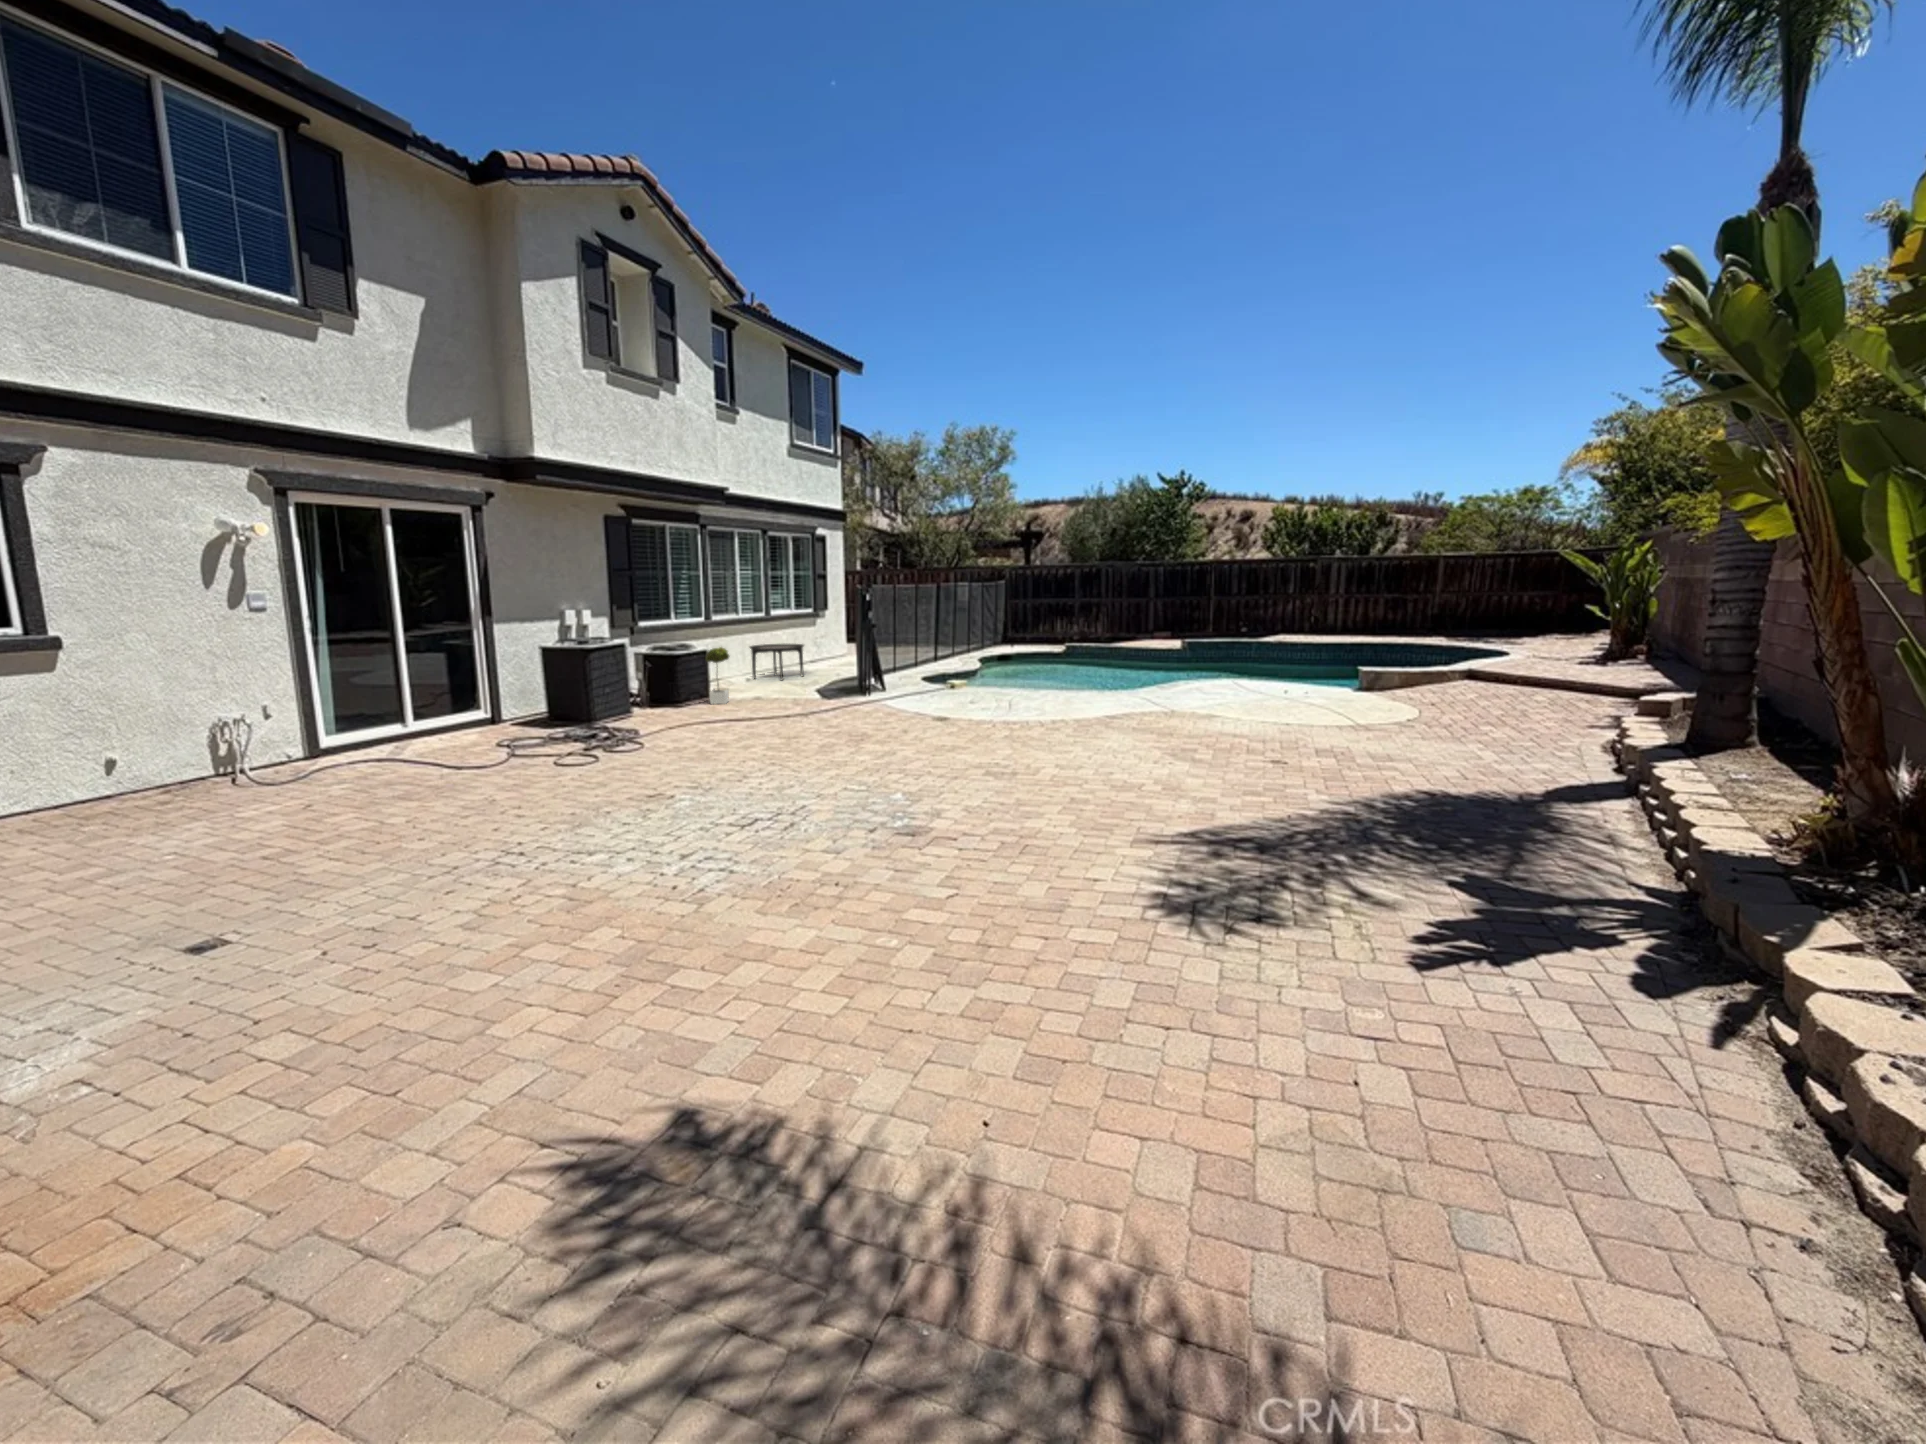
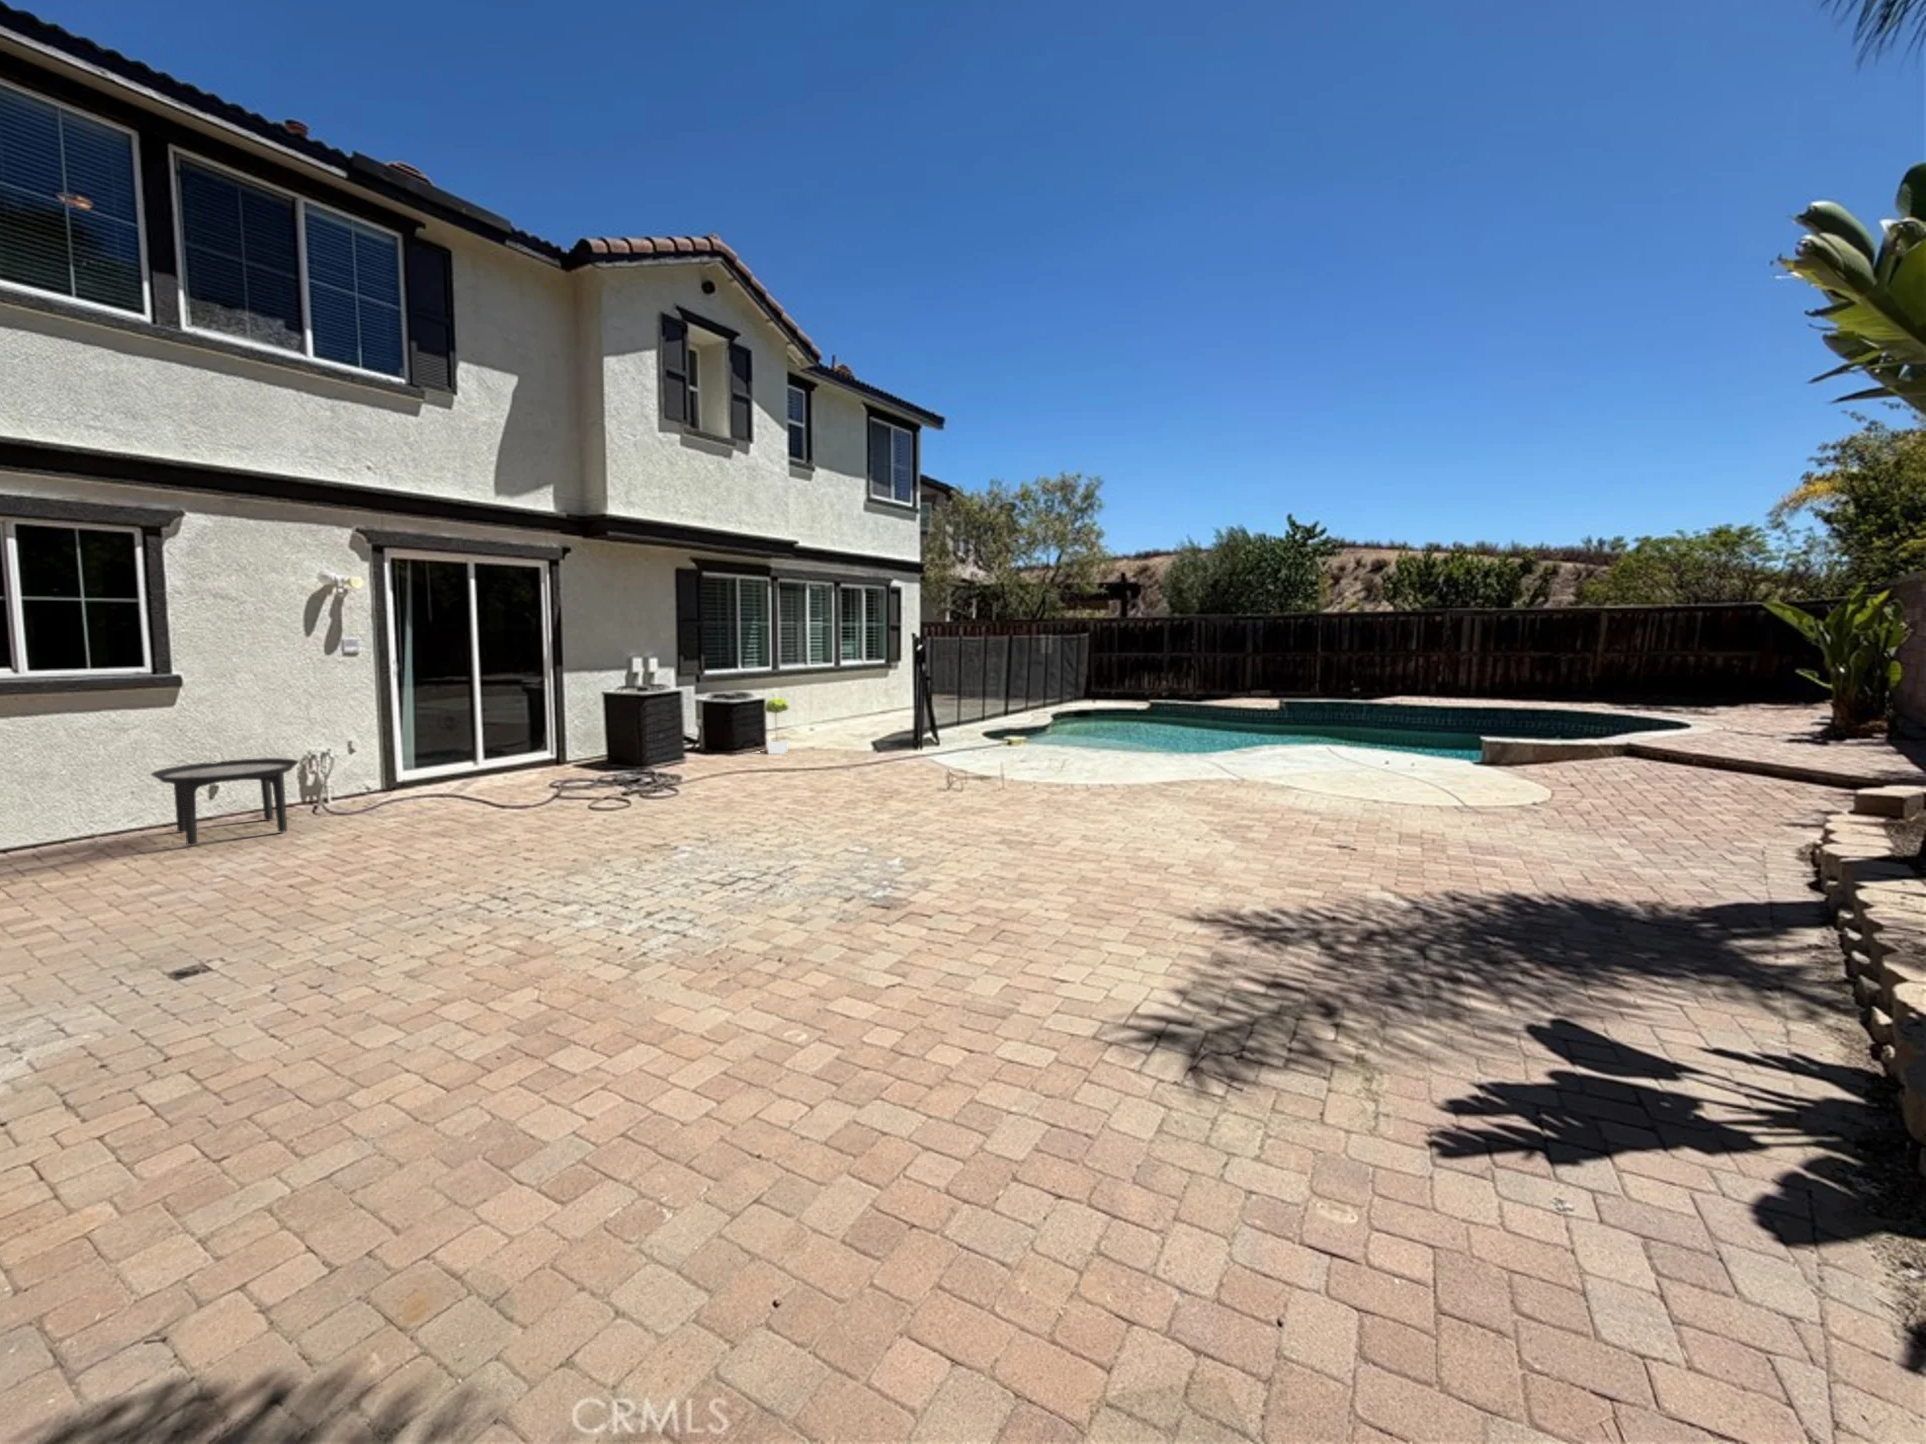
round table: present [750,644,804,681] -> present [152,758,298,845]

